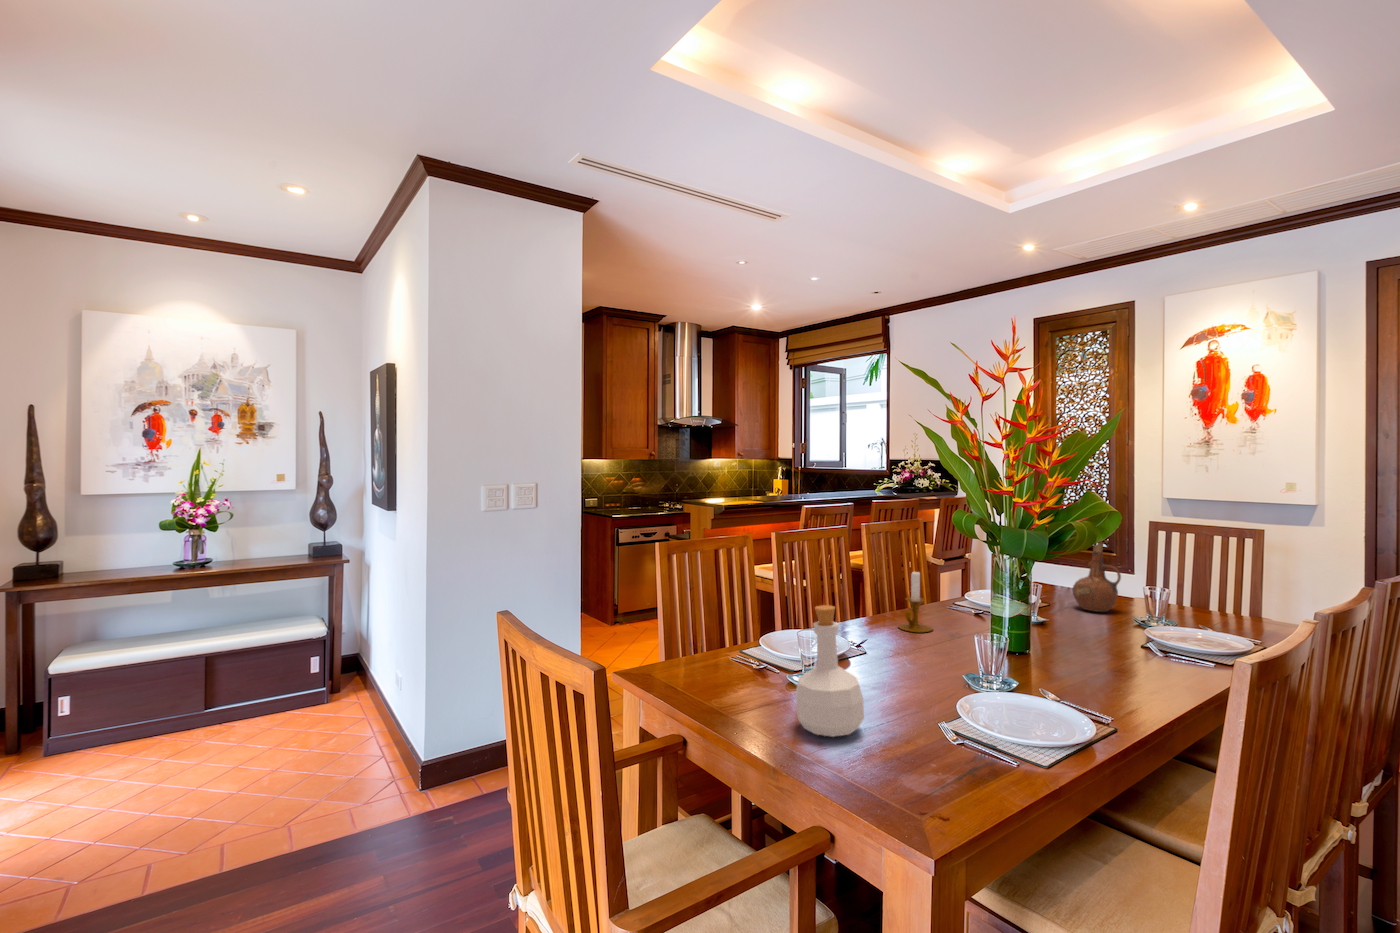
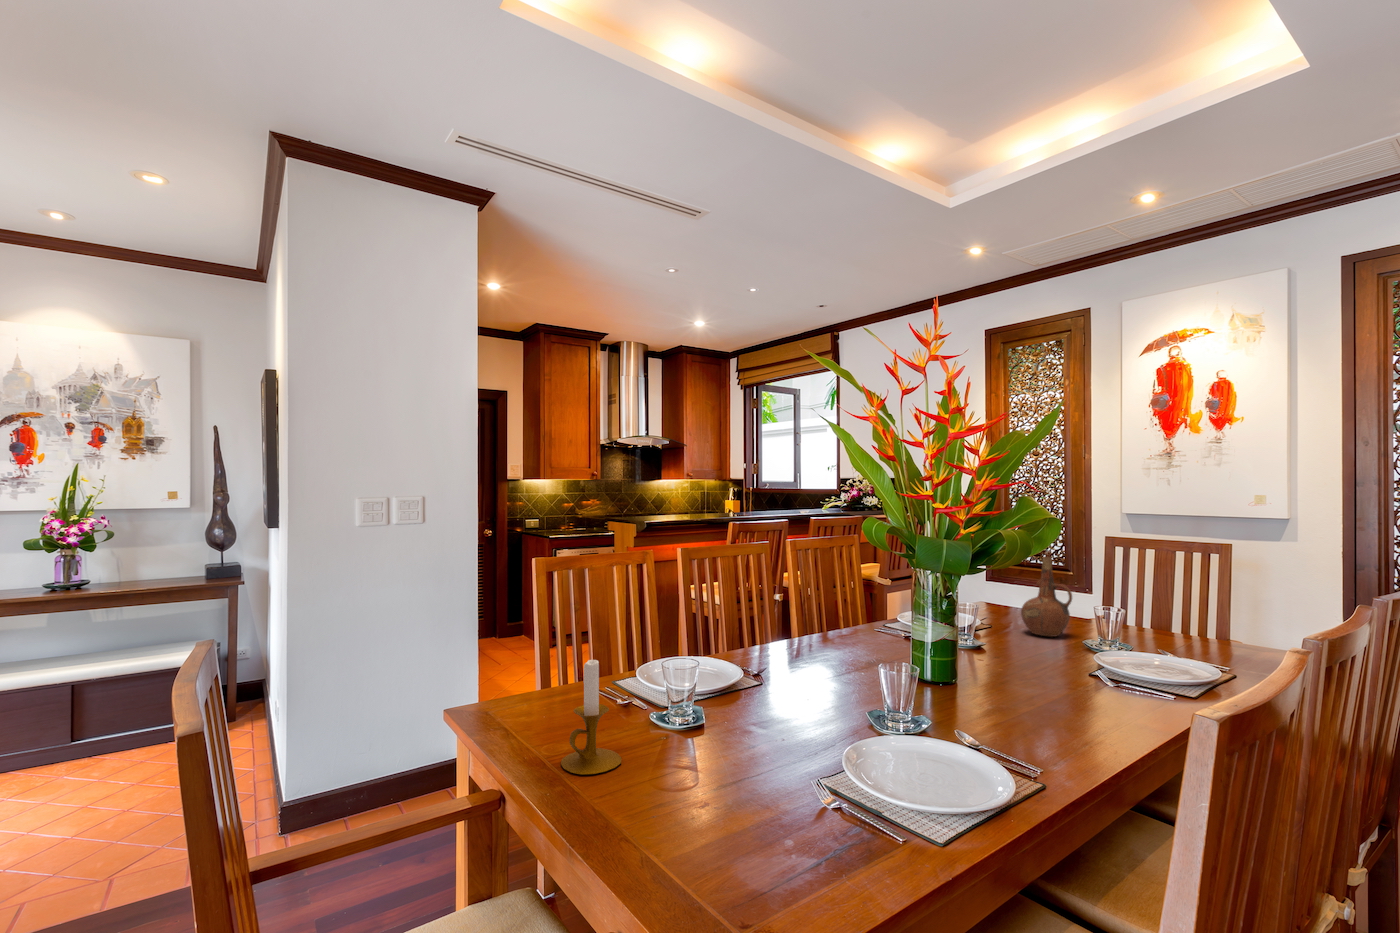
candlestick: present [898,572,933,632] -> present [561,660,622,775]
bottle: present [796,605,864,737] -> none [651,632,733,797]

